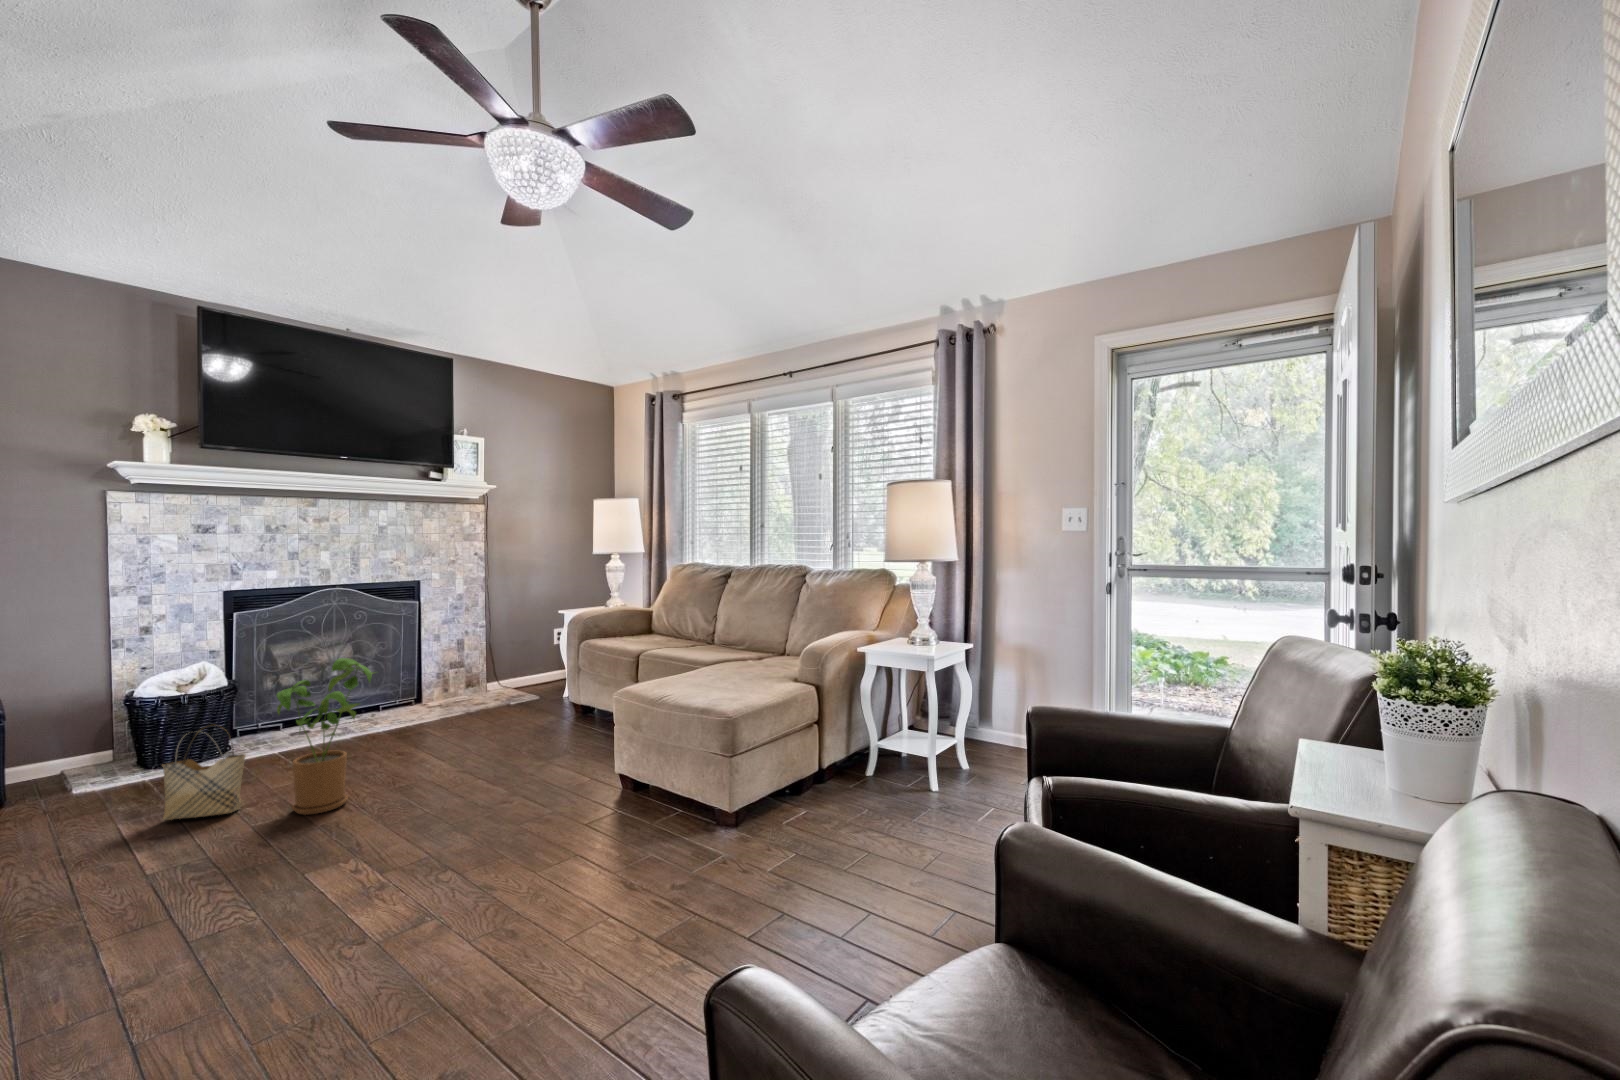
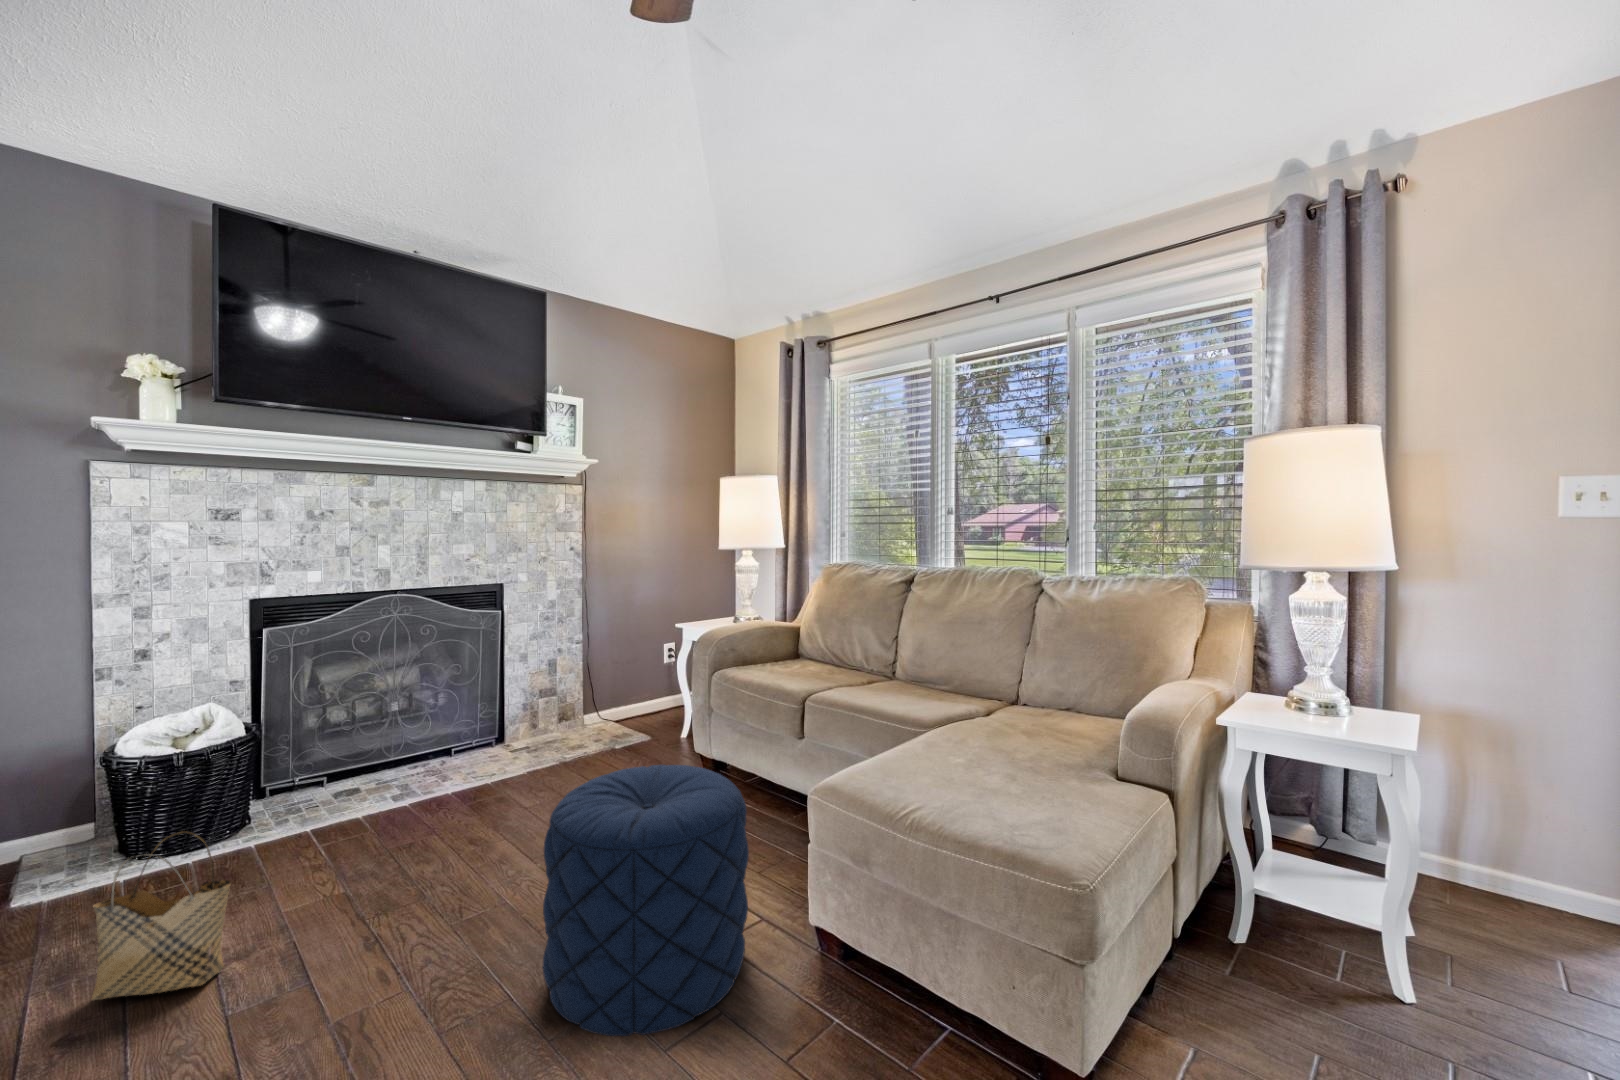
house plant: present [277,658,374,815] -> none [273,730,438,998]
pouf: none [447,680,575,817] -> present [543,765,749,1036]

